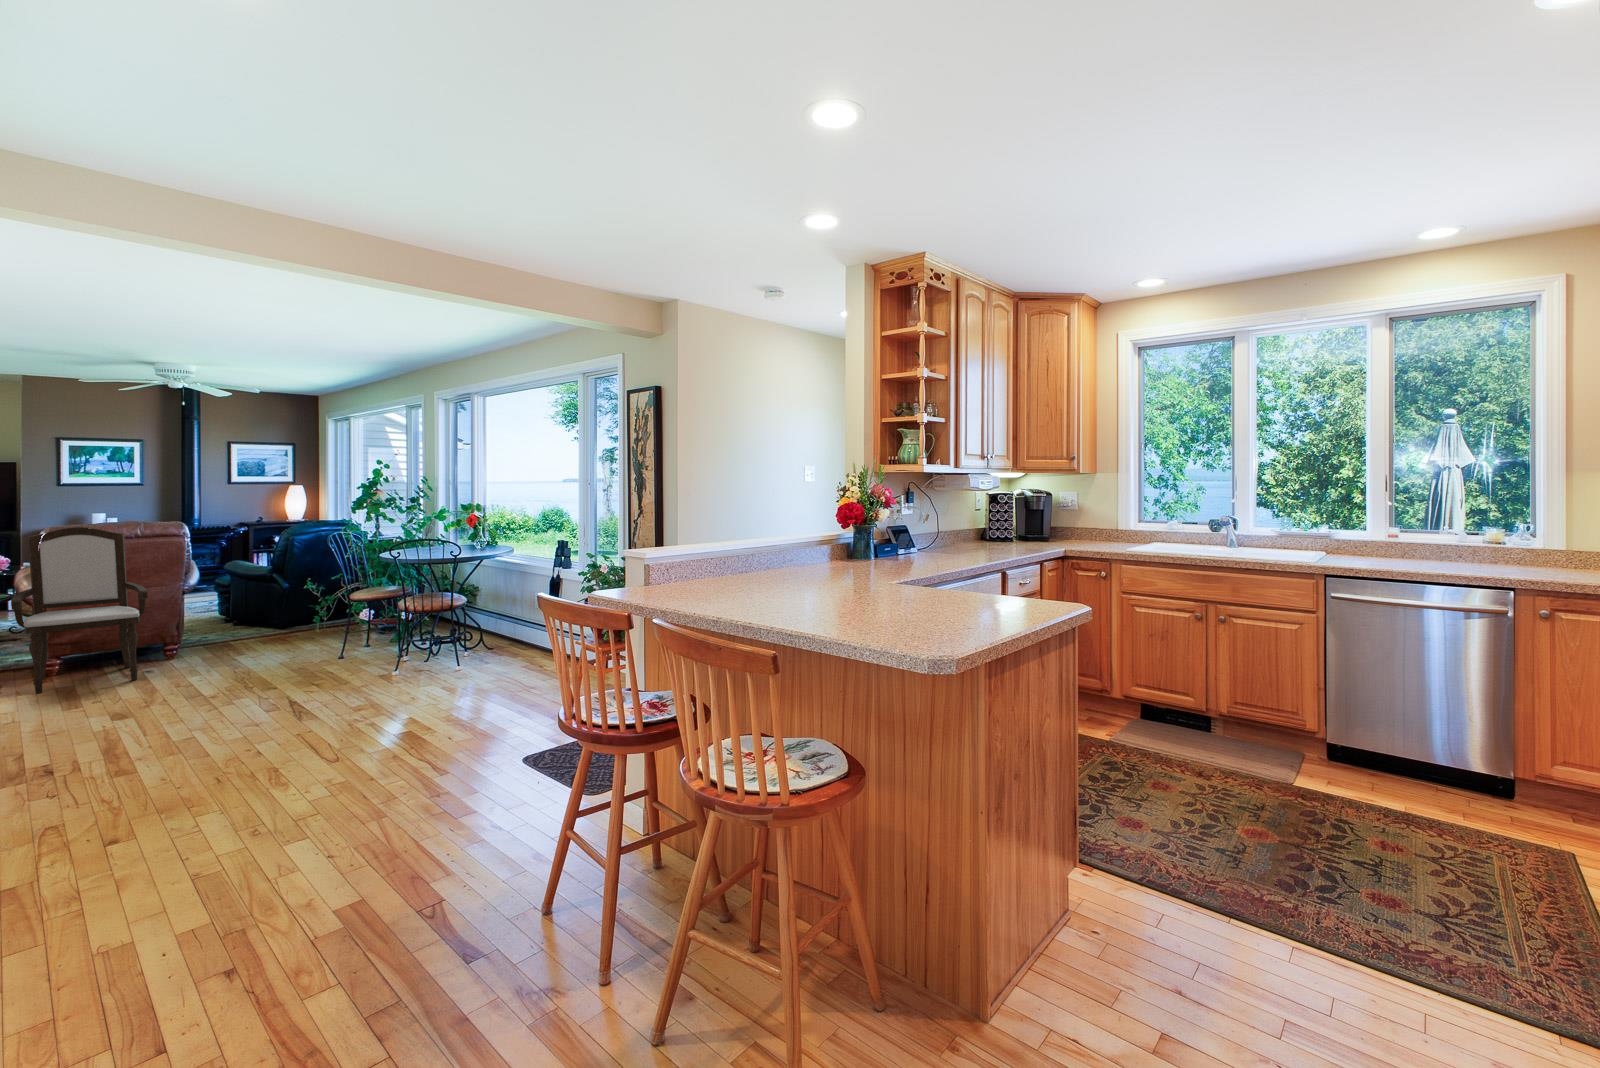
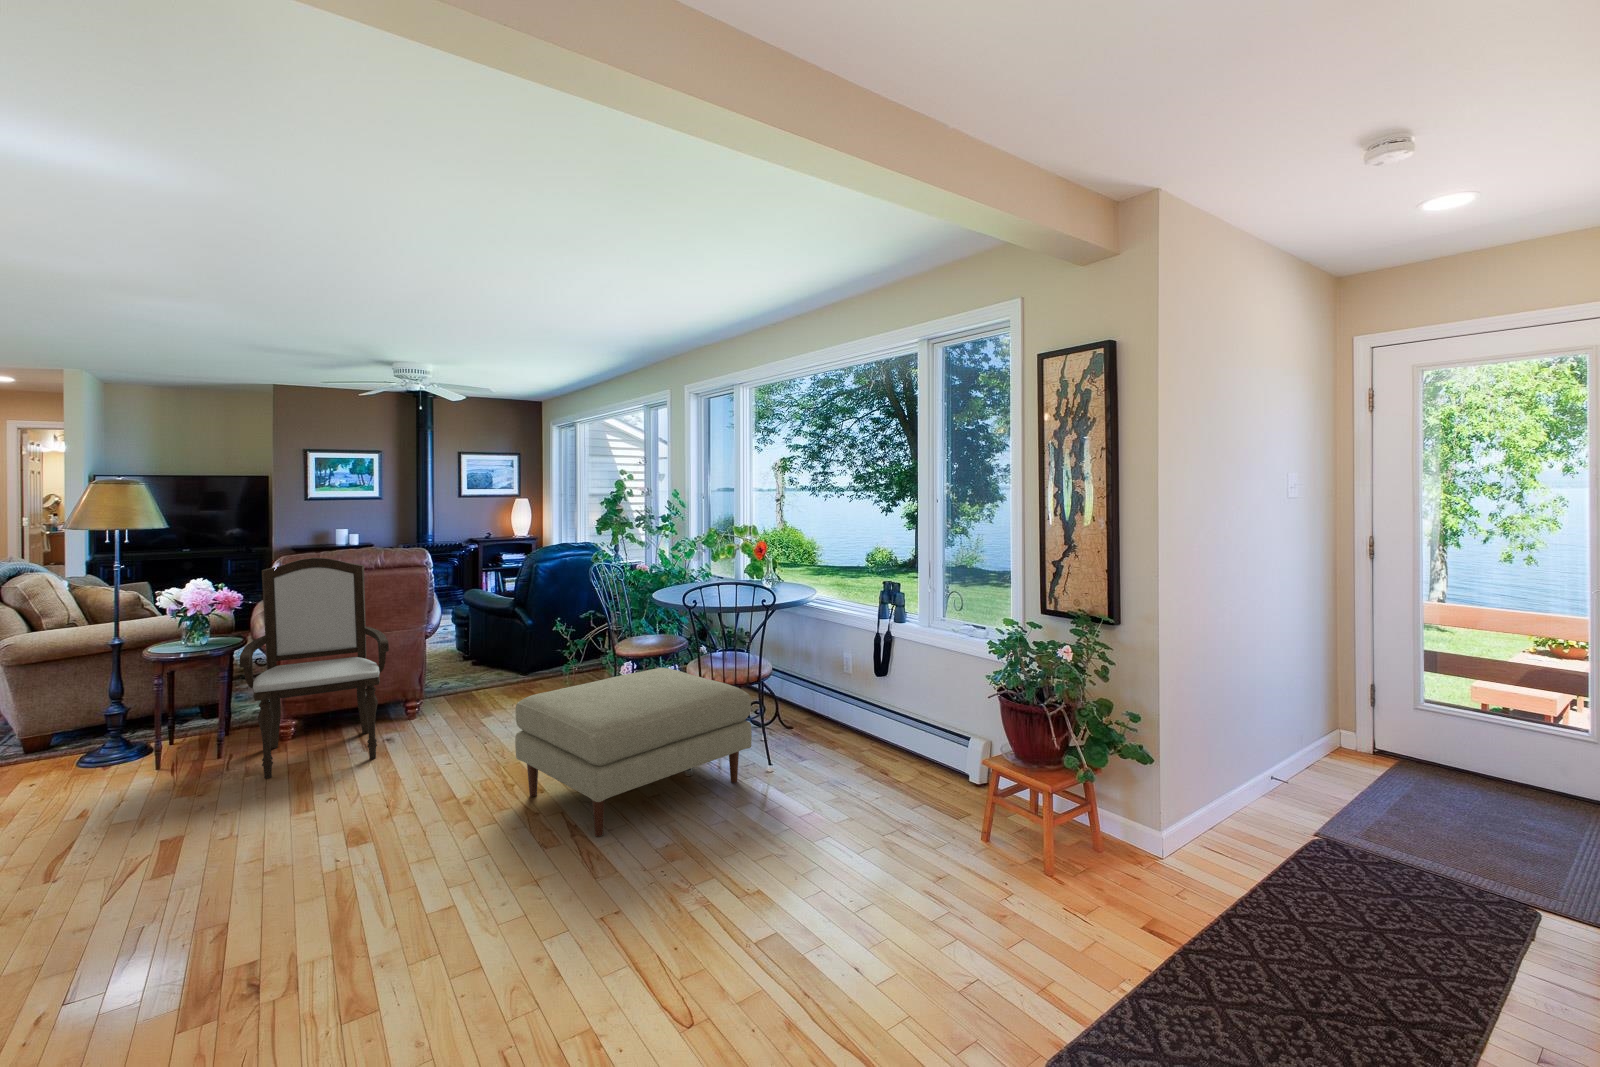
ottoman: none [253,605,440,705] -> present [515,668,752,836]

